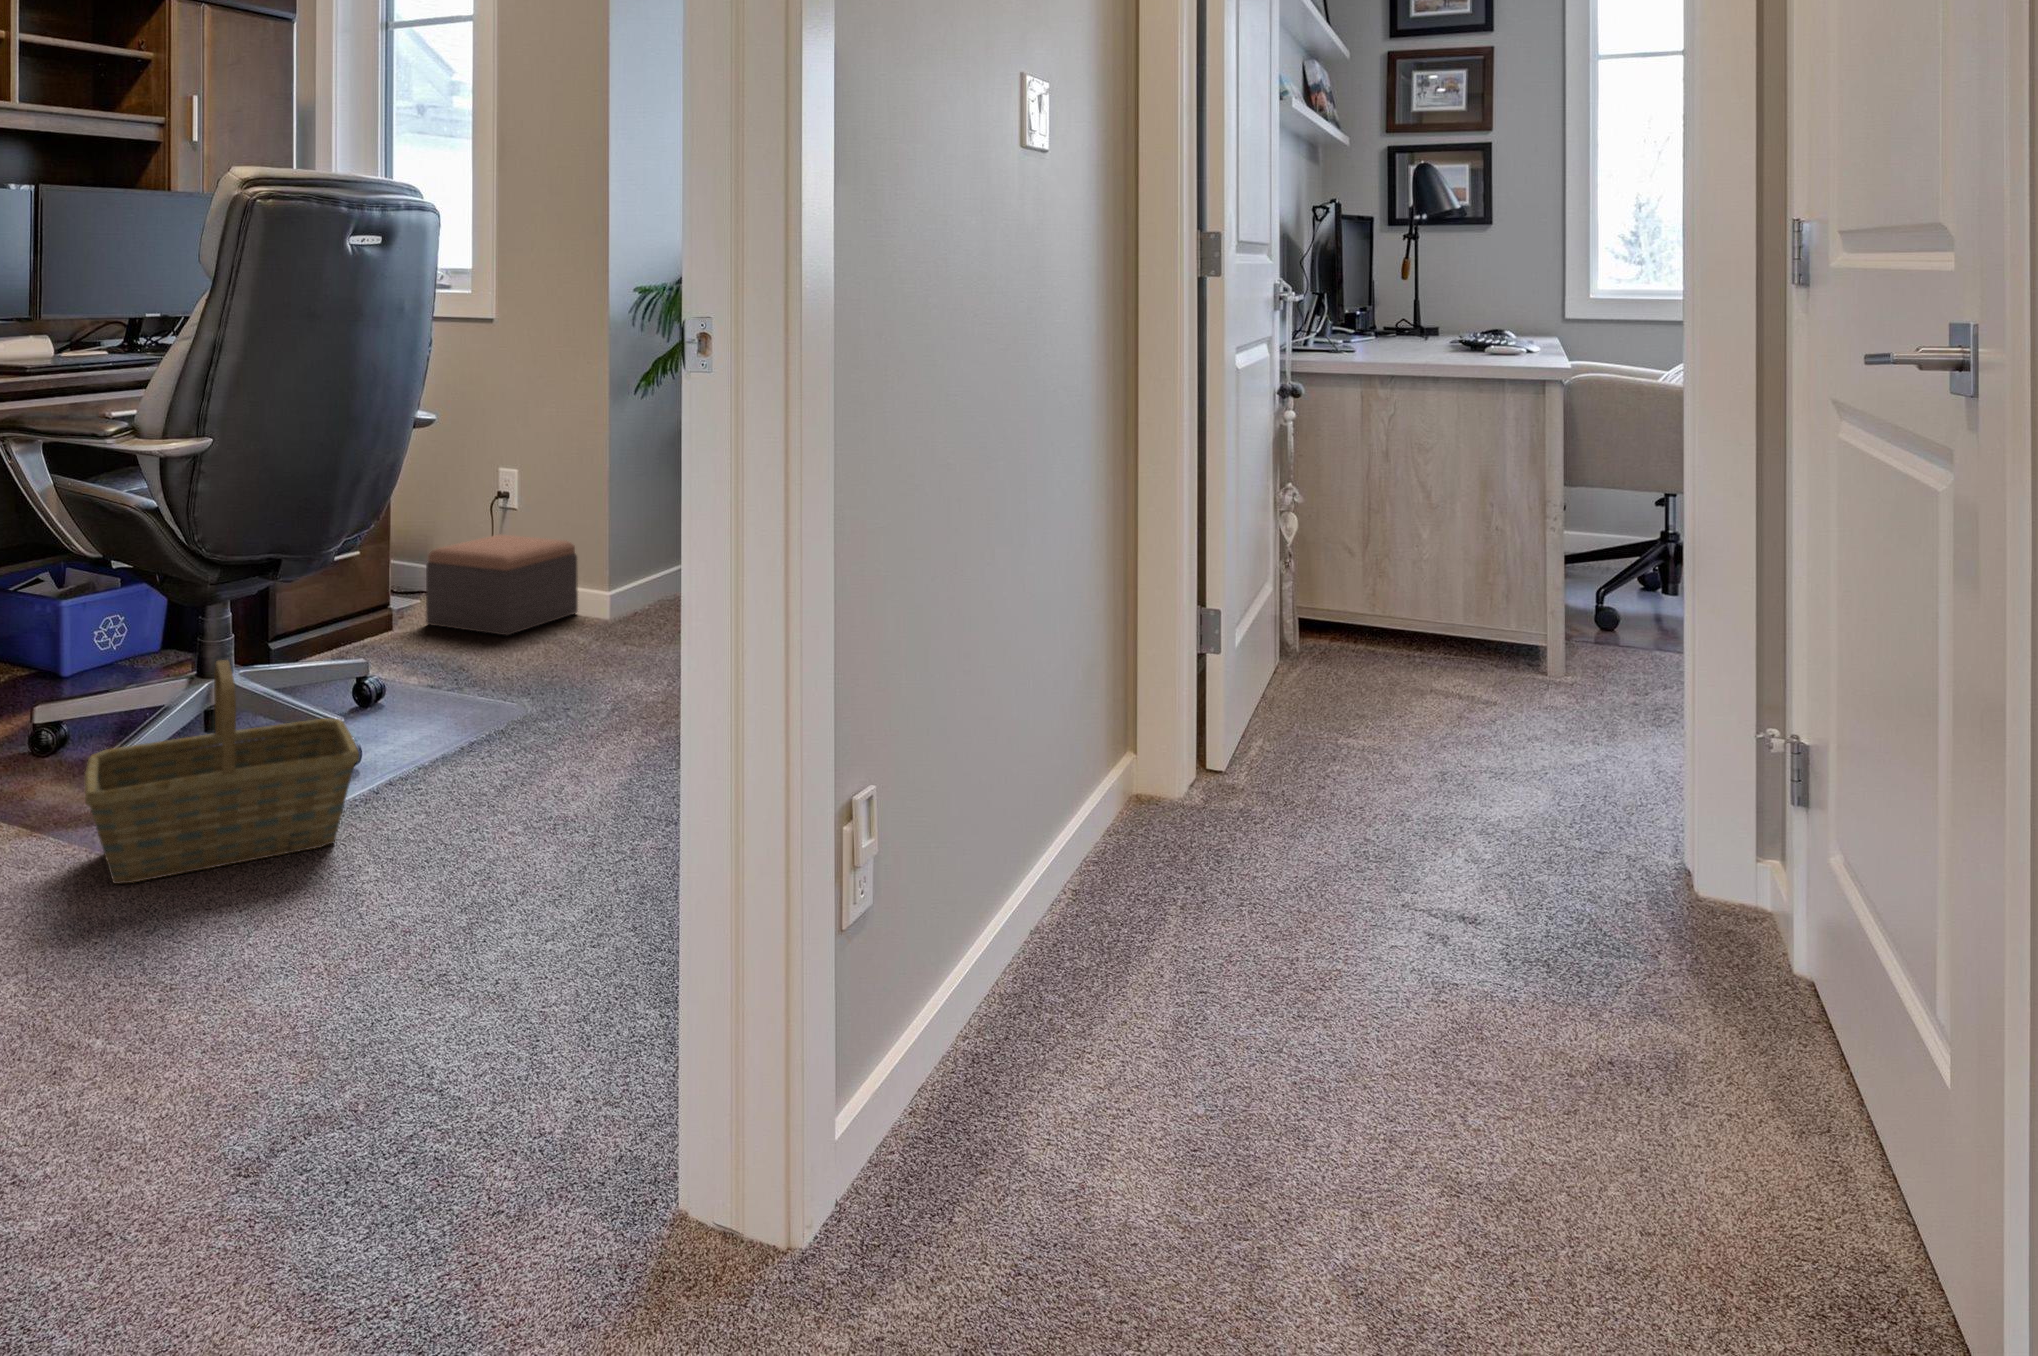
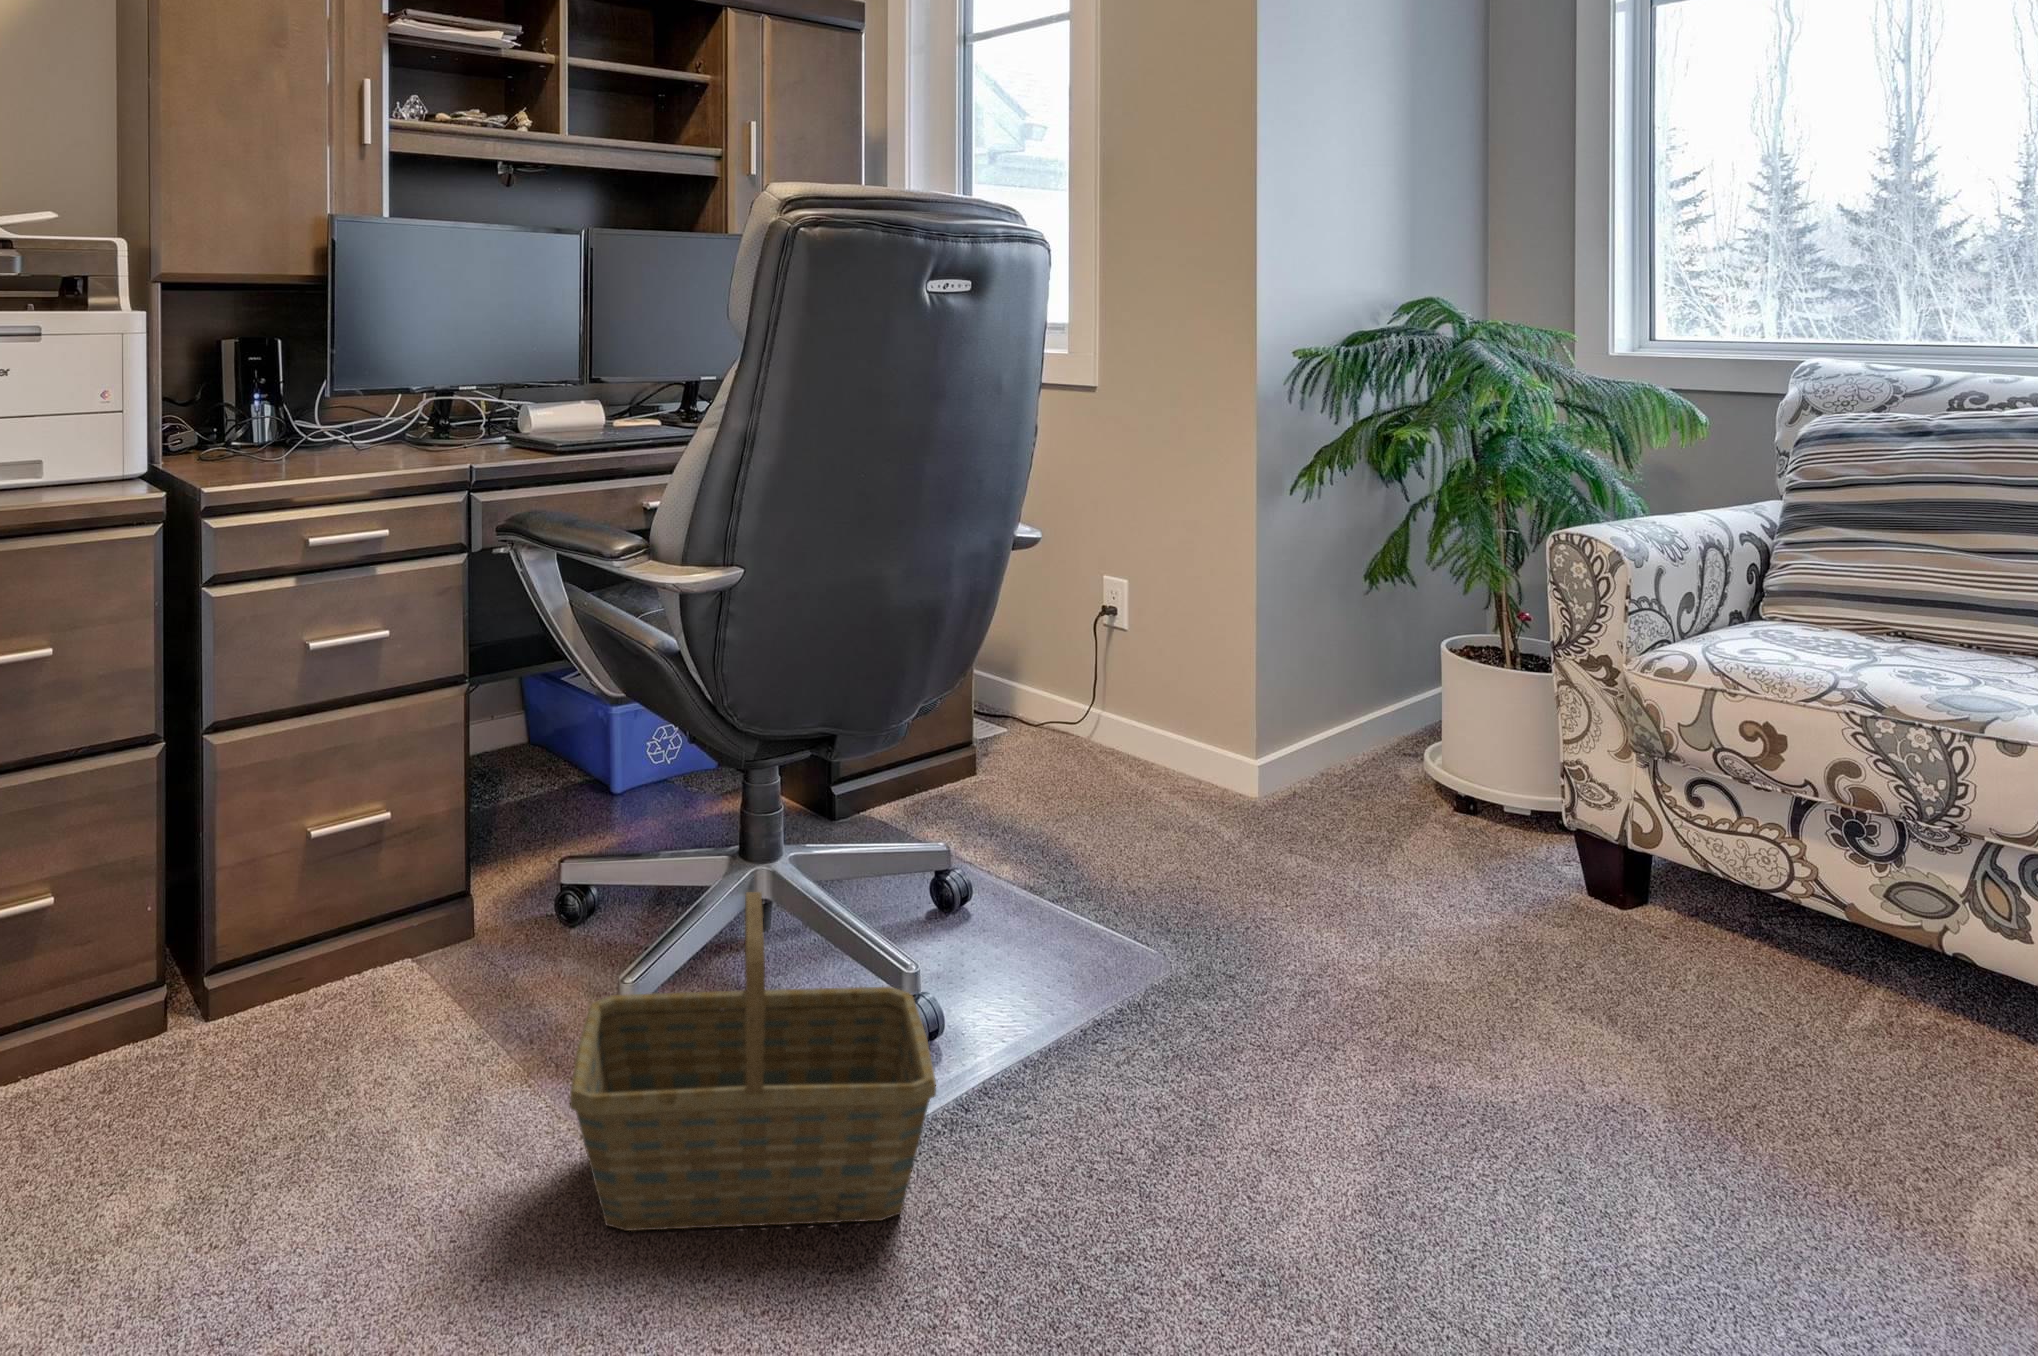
footstool: present [426,534,578,635] -> none [1012,661,1209,810]

